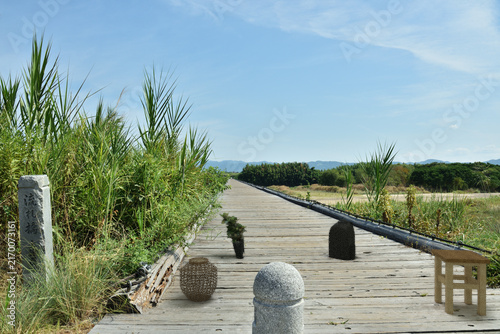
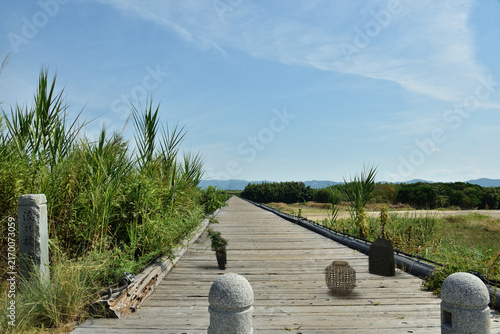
backpack: present [328,219,356,260] -> present [368,237,395,277]
stool: present [432,249,490,316] -> none [382,263,430,324]
woven basket: present [180,257,218,302] -> present [325,261,356,296]

